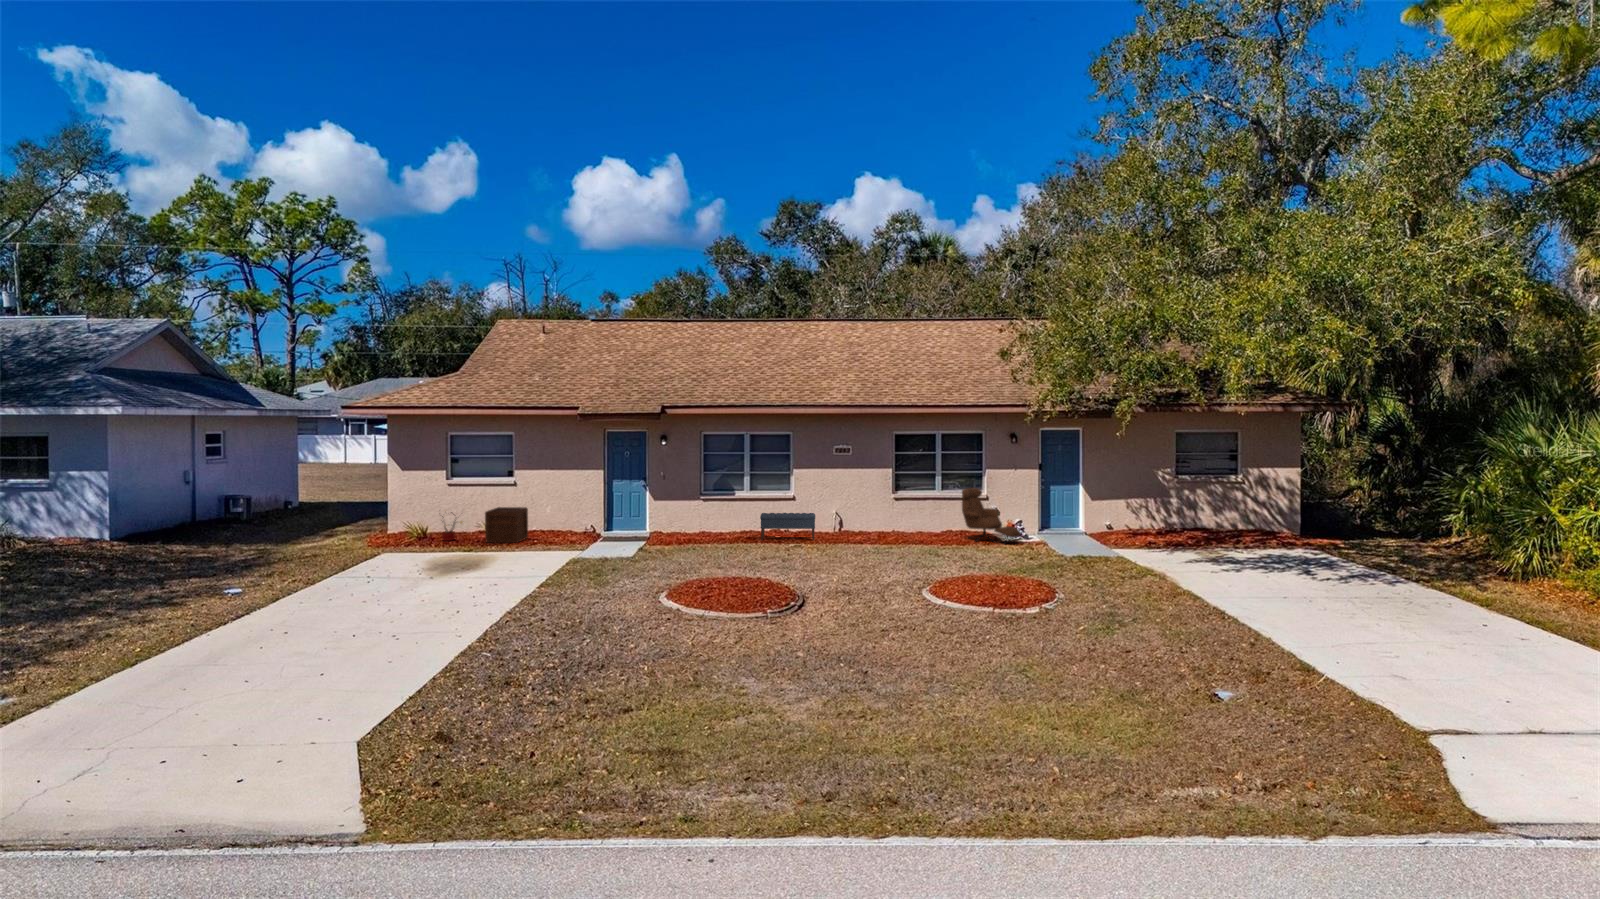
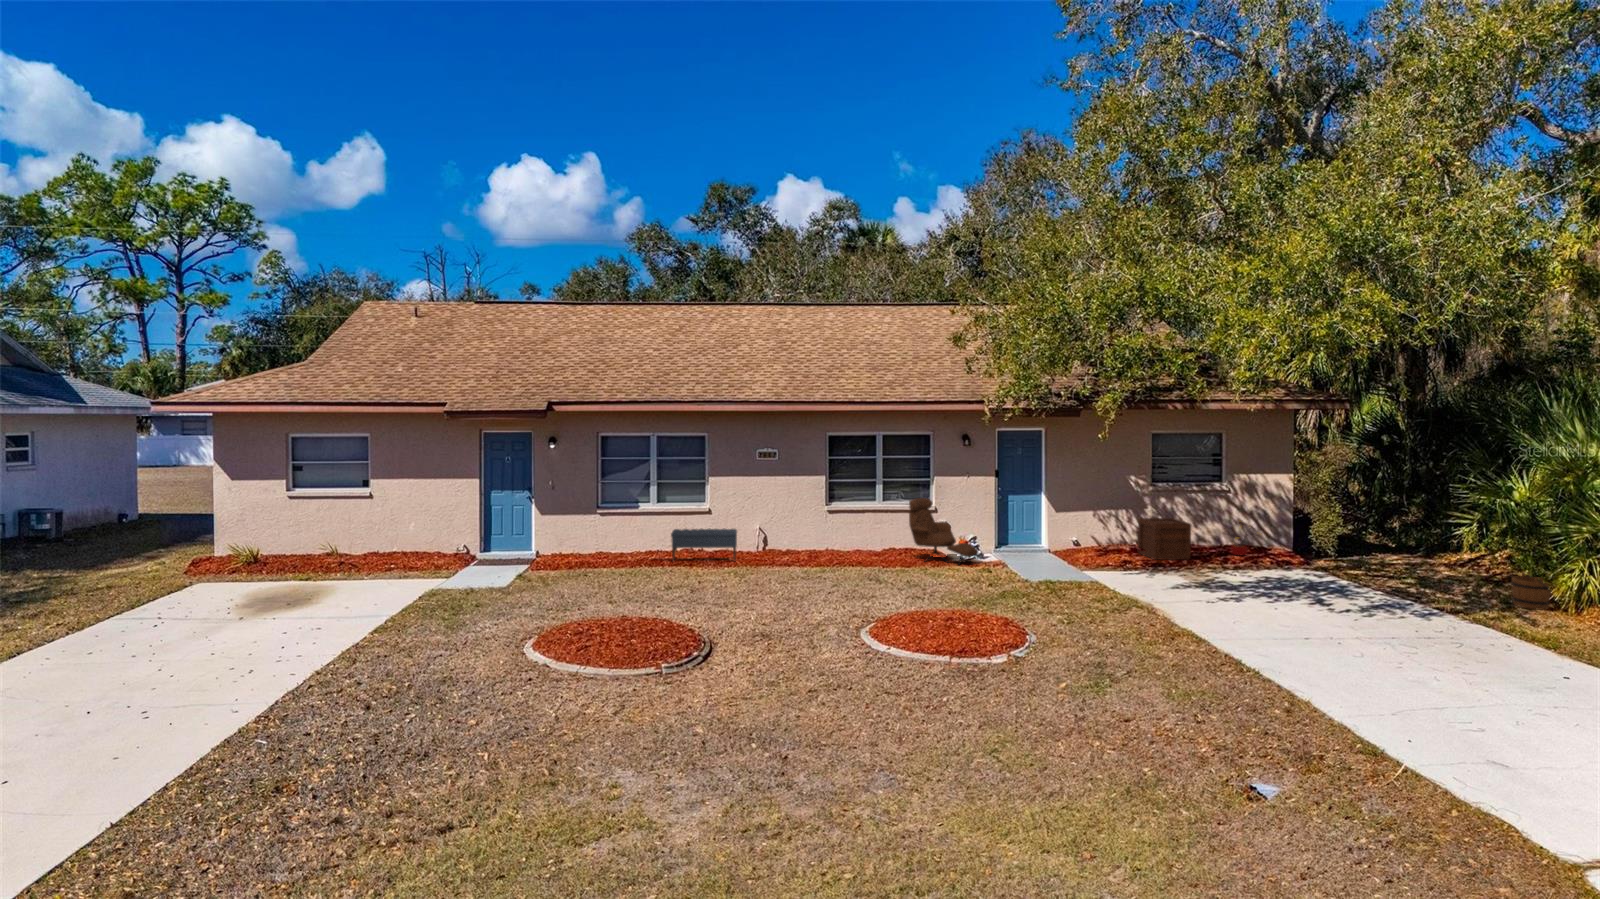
wooden crate: present [485,507,528,543] -> present [1138,518,1191,560]
decorative plant: present [442,512,462,541] -> present [1227,529,1262,555]
bucket: none [1476,551,1511,582] -> present [1512,572,1551,609]

